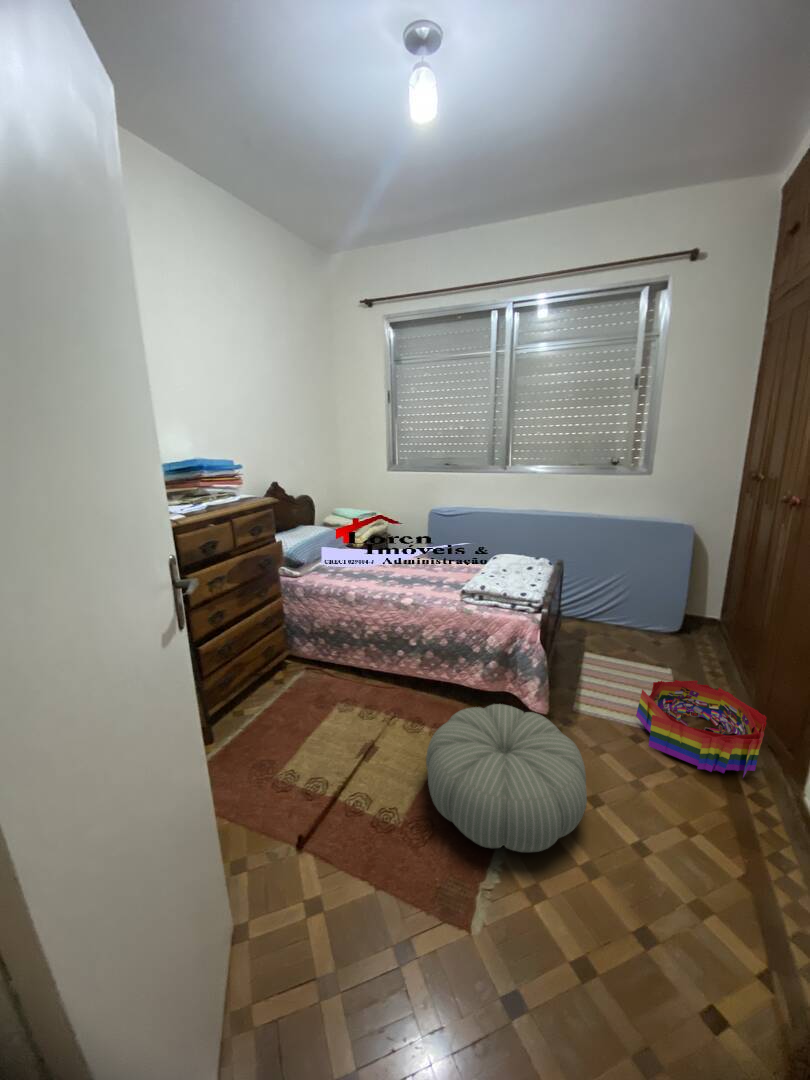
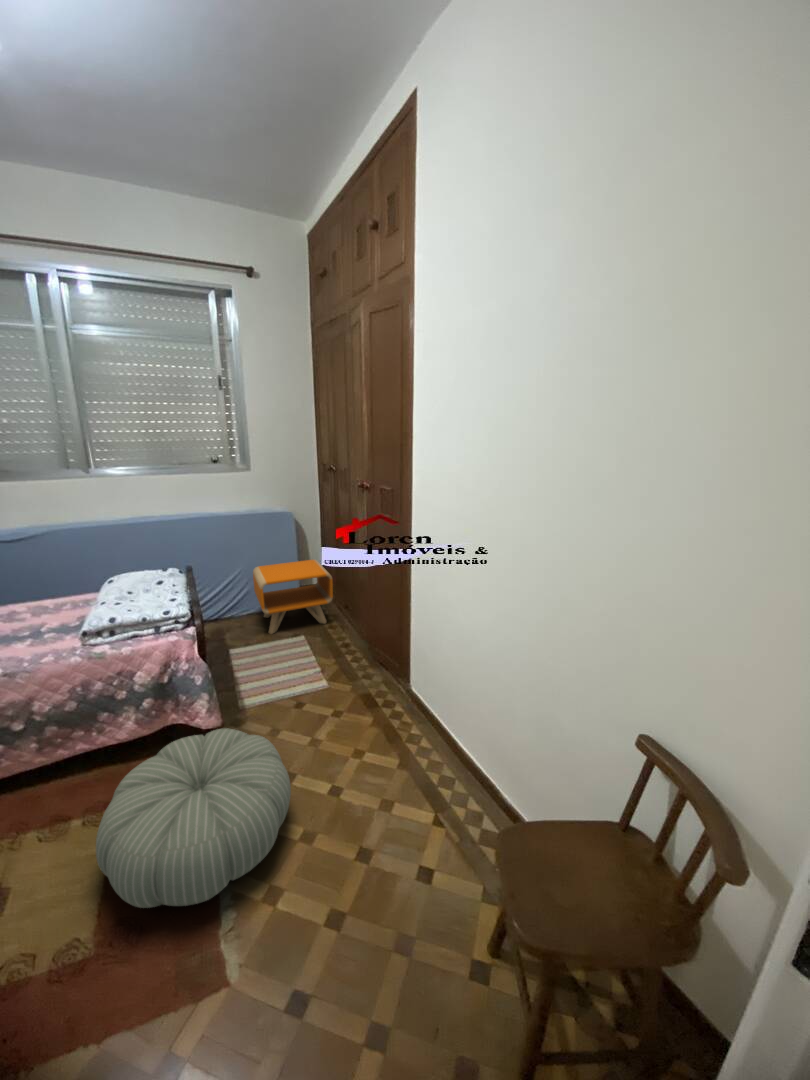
nightstand: none [626,578,728,667] -> present [253,560,333,634]
storage bin: present [636,680,767,777] -> none [294,636,379,705]

